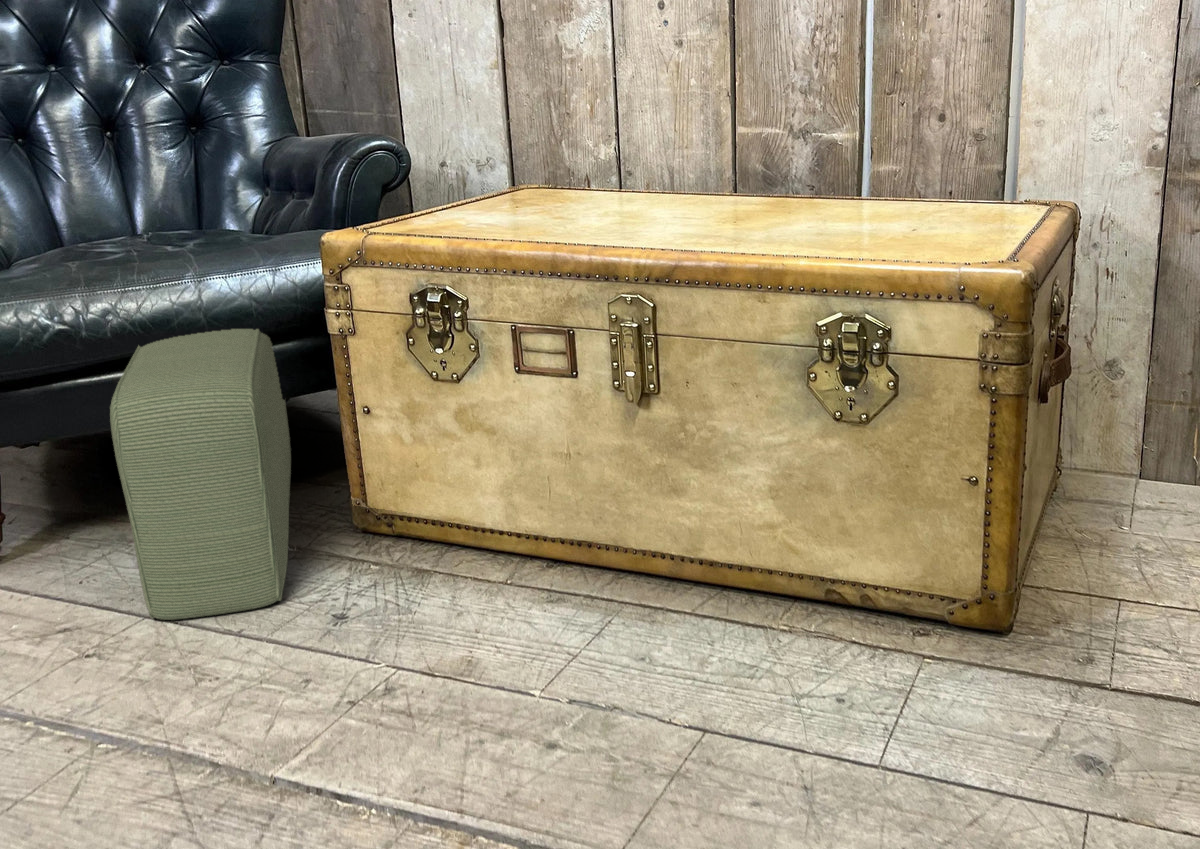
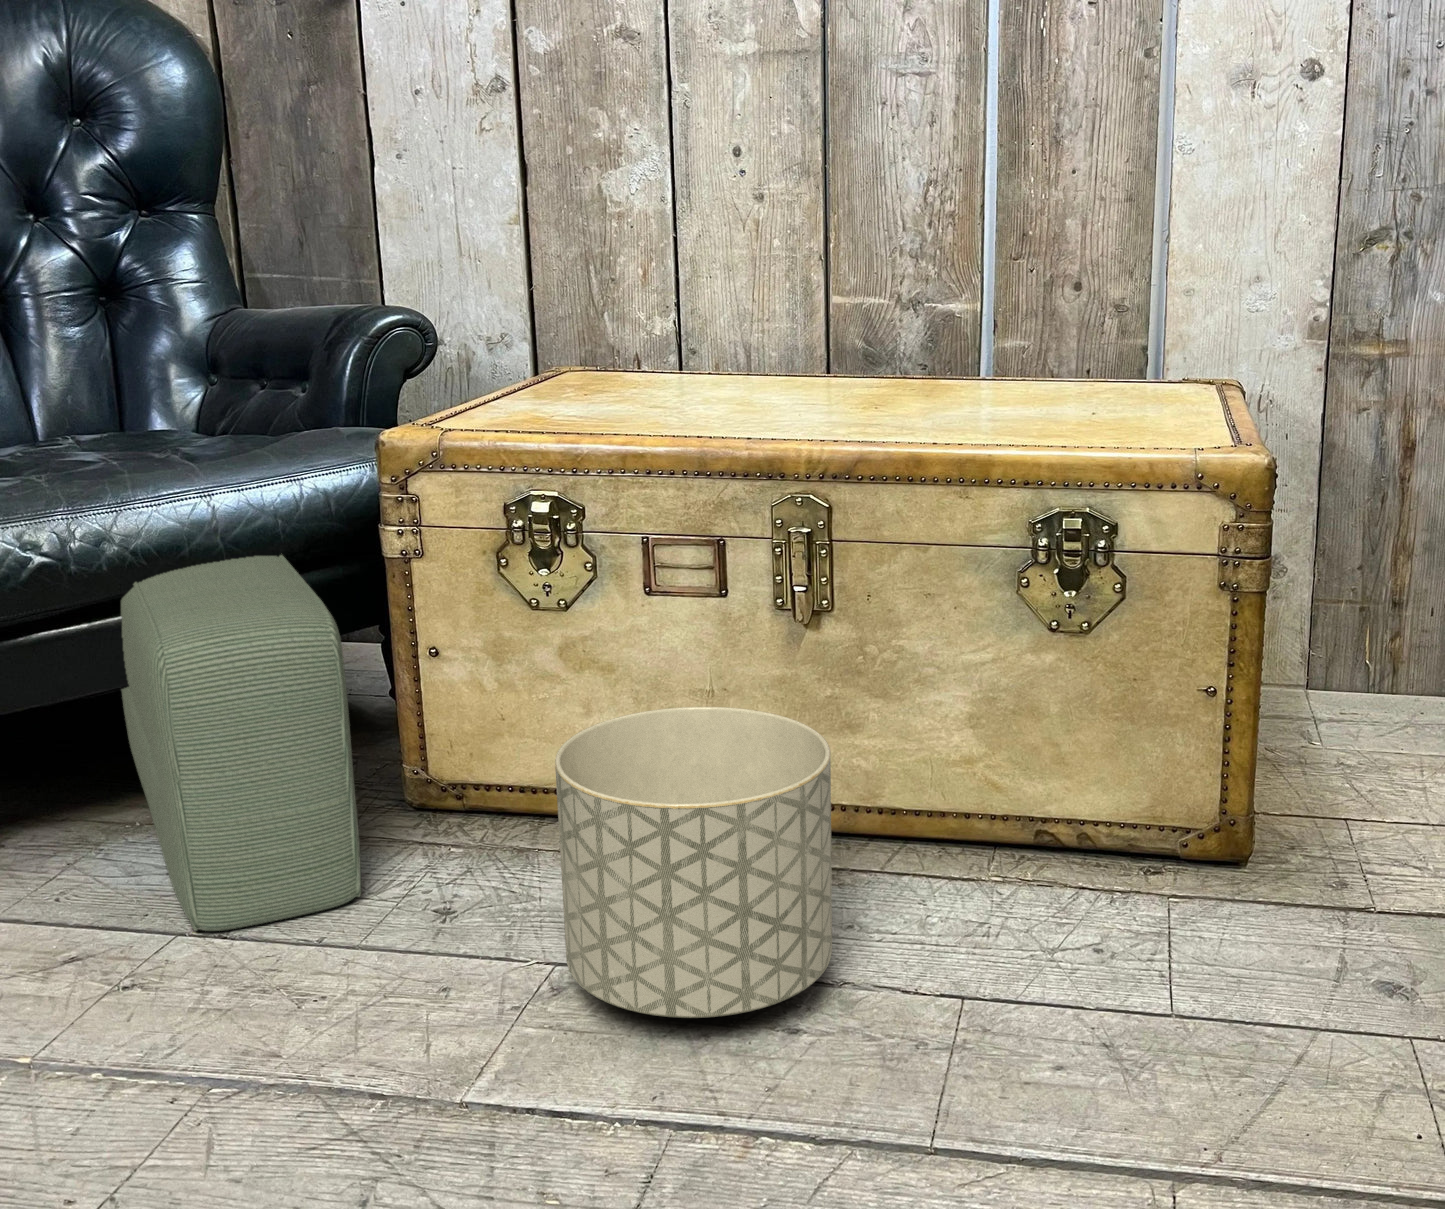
planter: none [366,472,602,733] -> present [555,707,832,1018]

